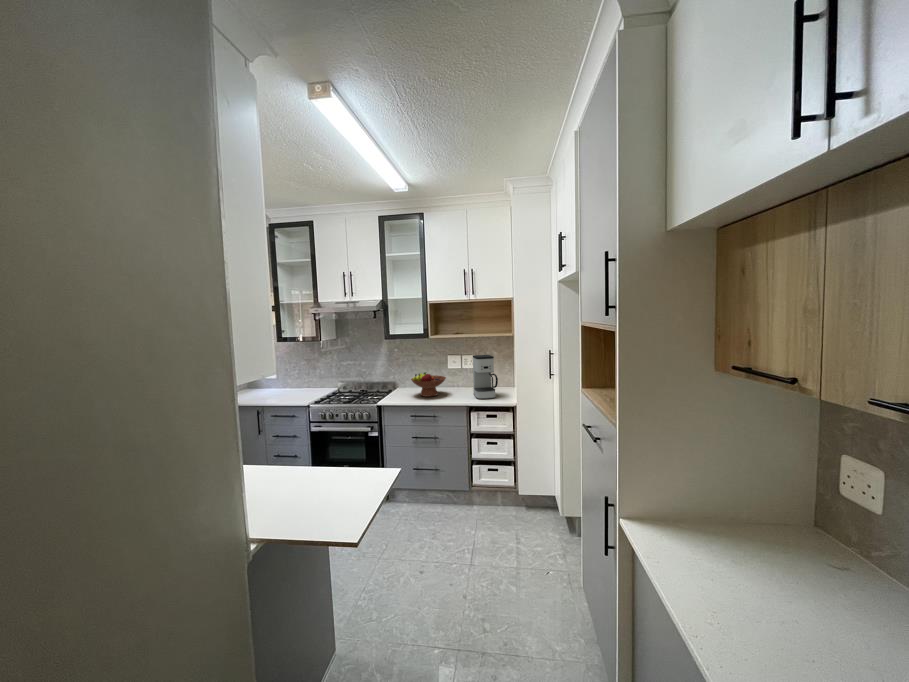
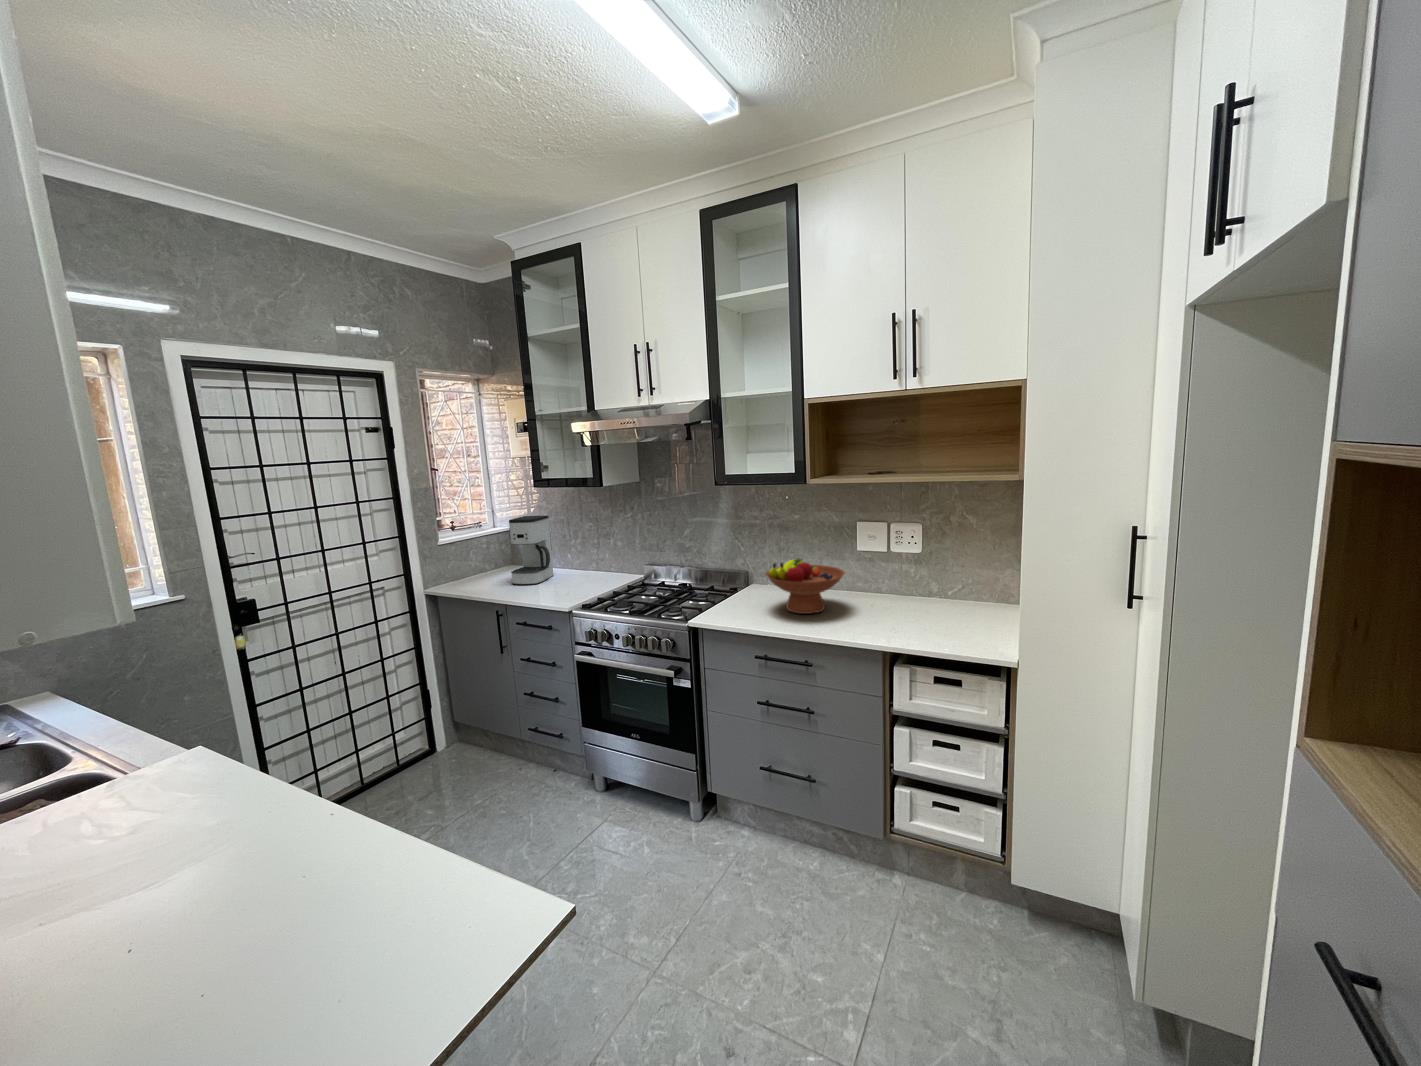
coffee maker: present [473,355,498,399] -> present [509,516,554,585]

